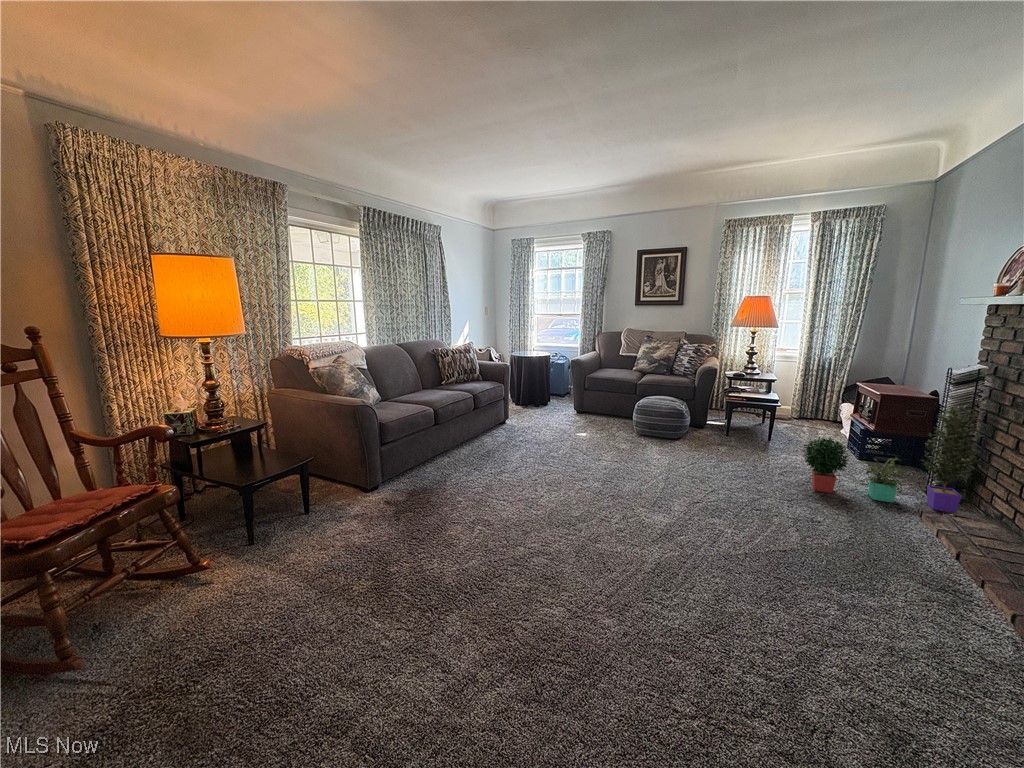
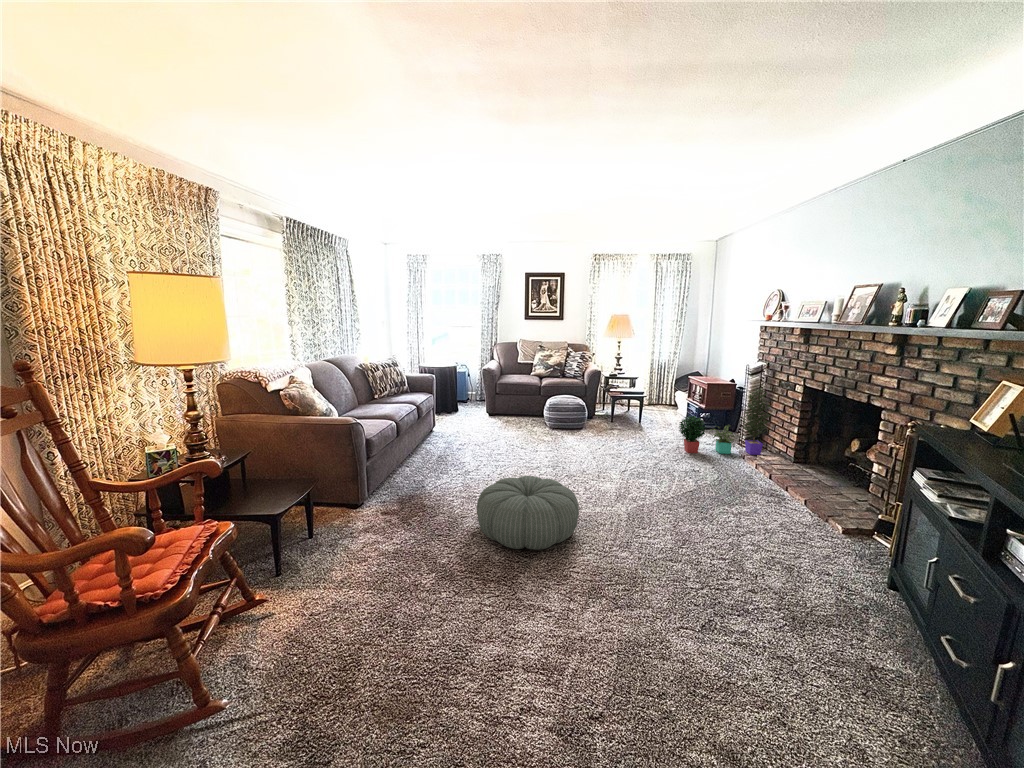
pouf: none [431,487,564,589] -> present [477,476,579,549]

